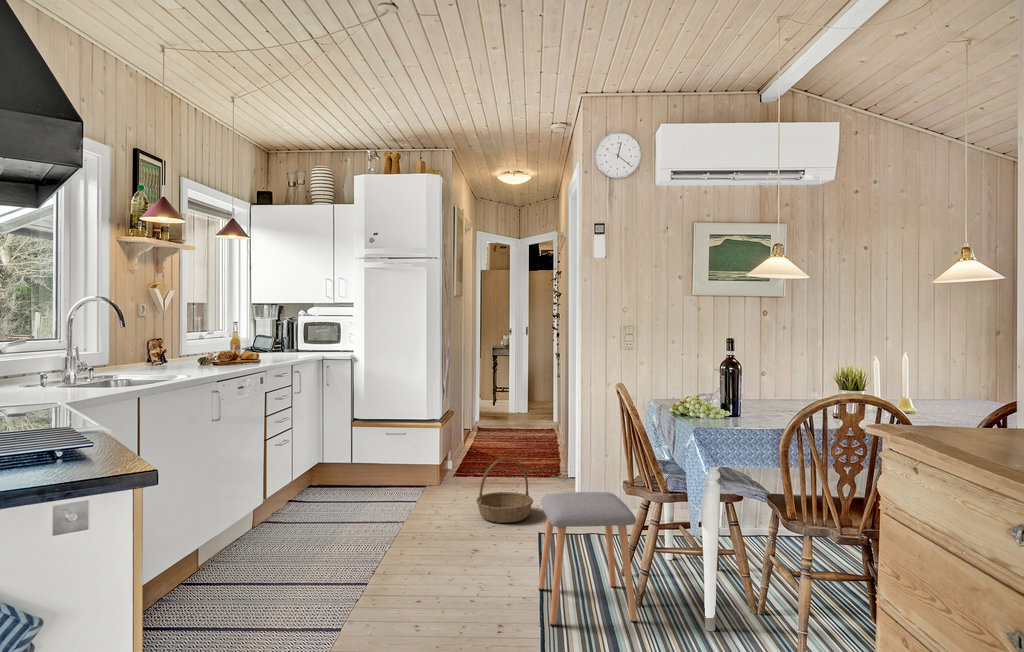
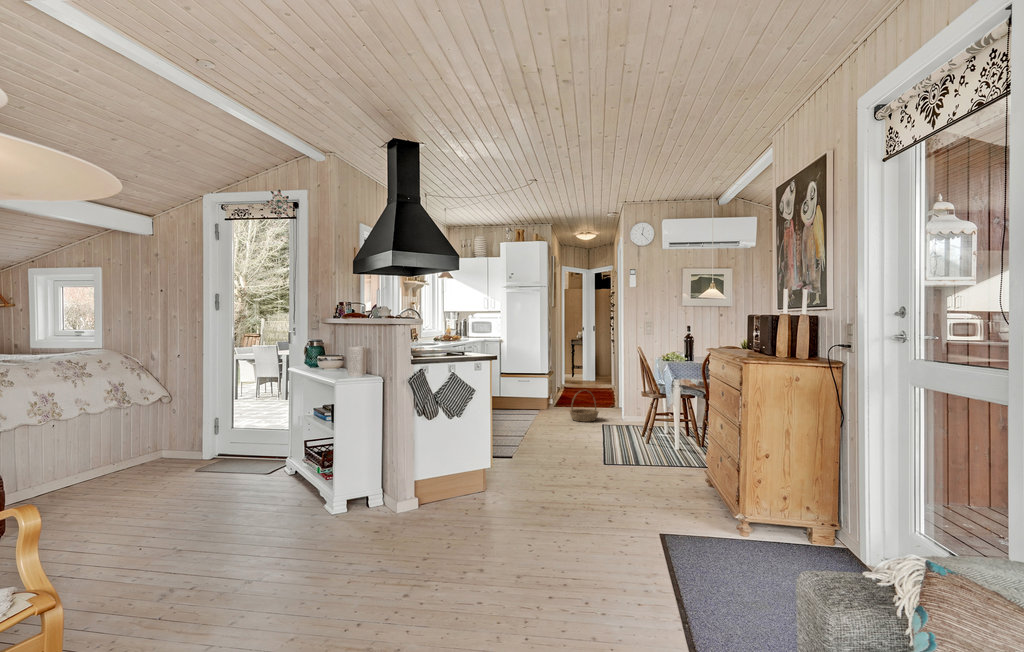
stool: present [538,492,637,626] -> none [602,395,645,447]

